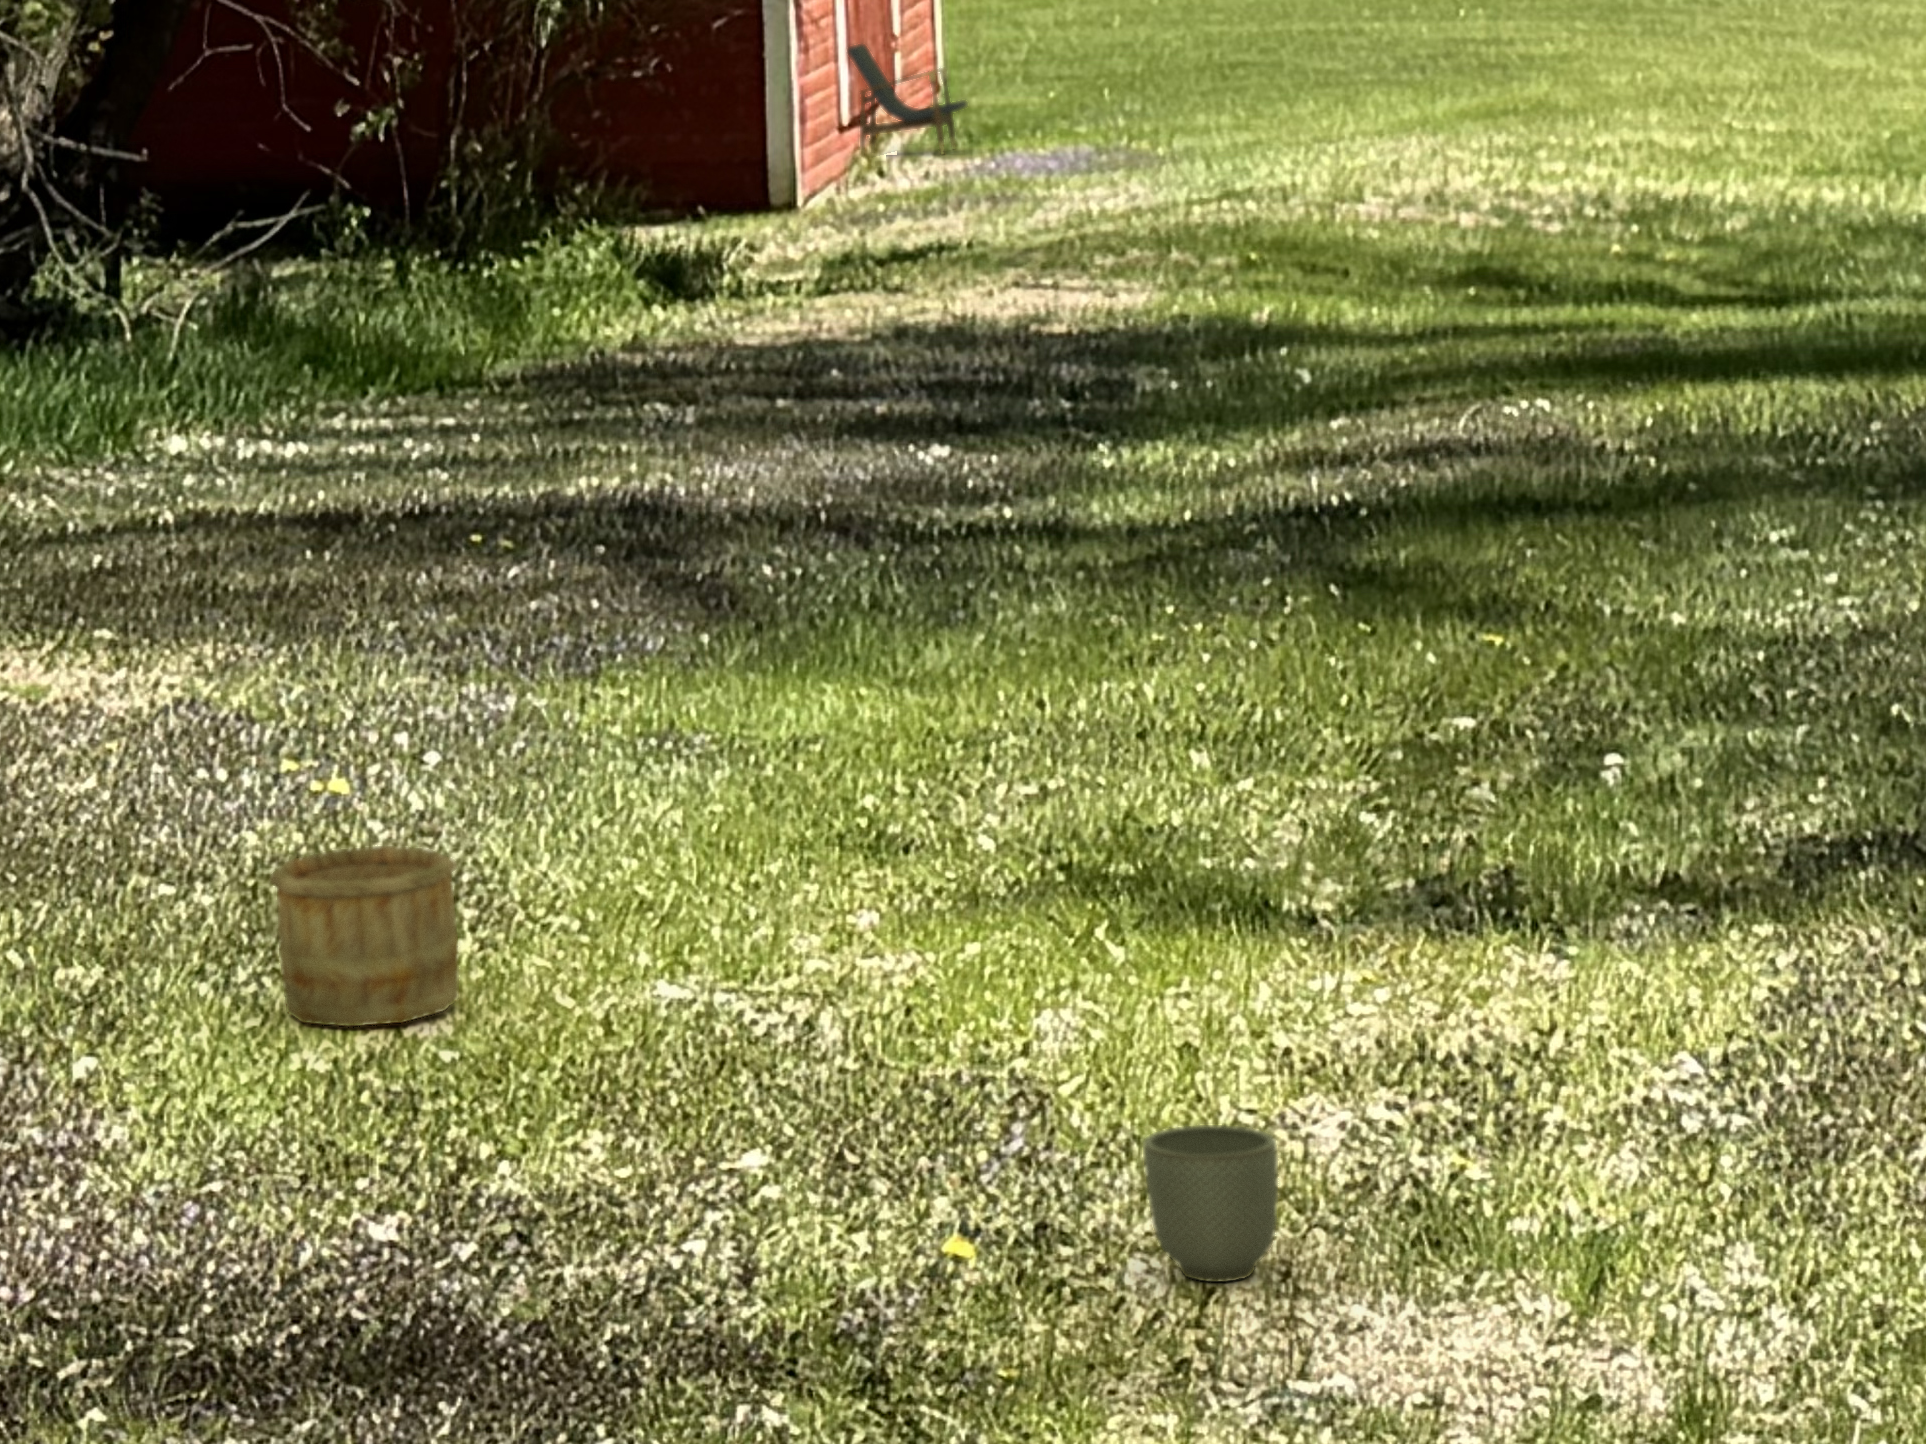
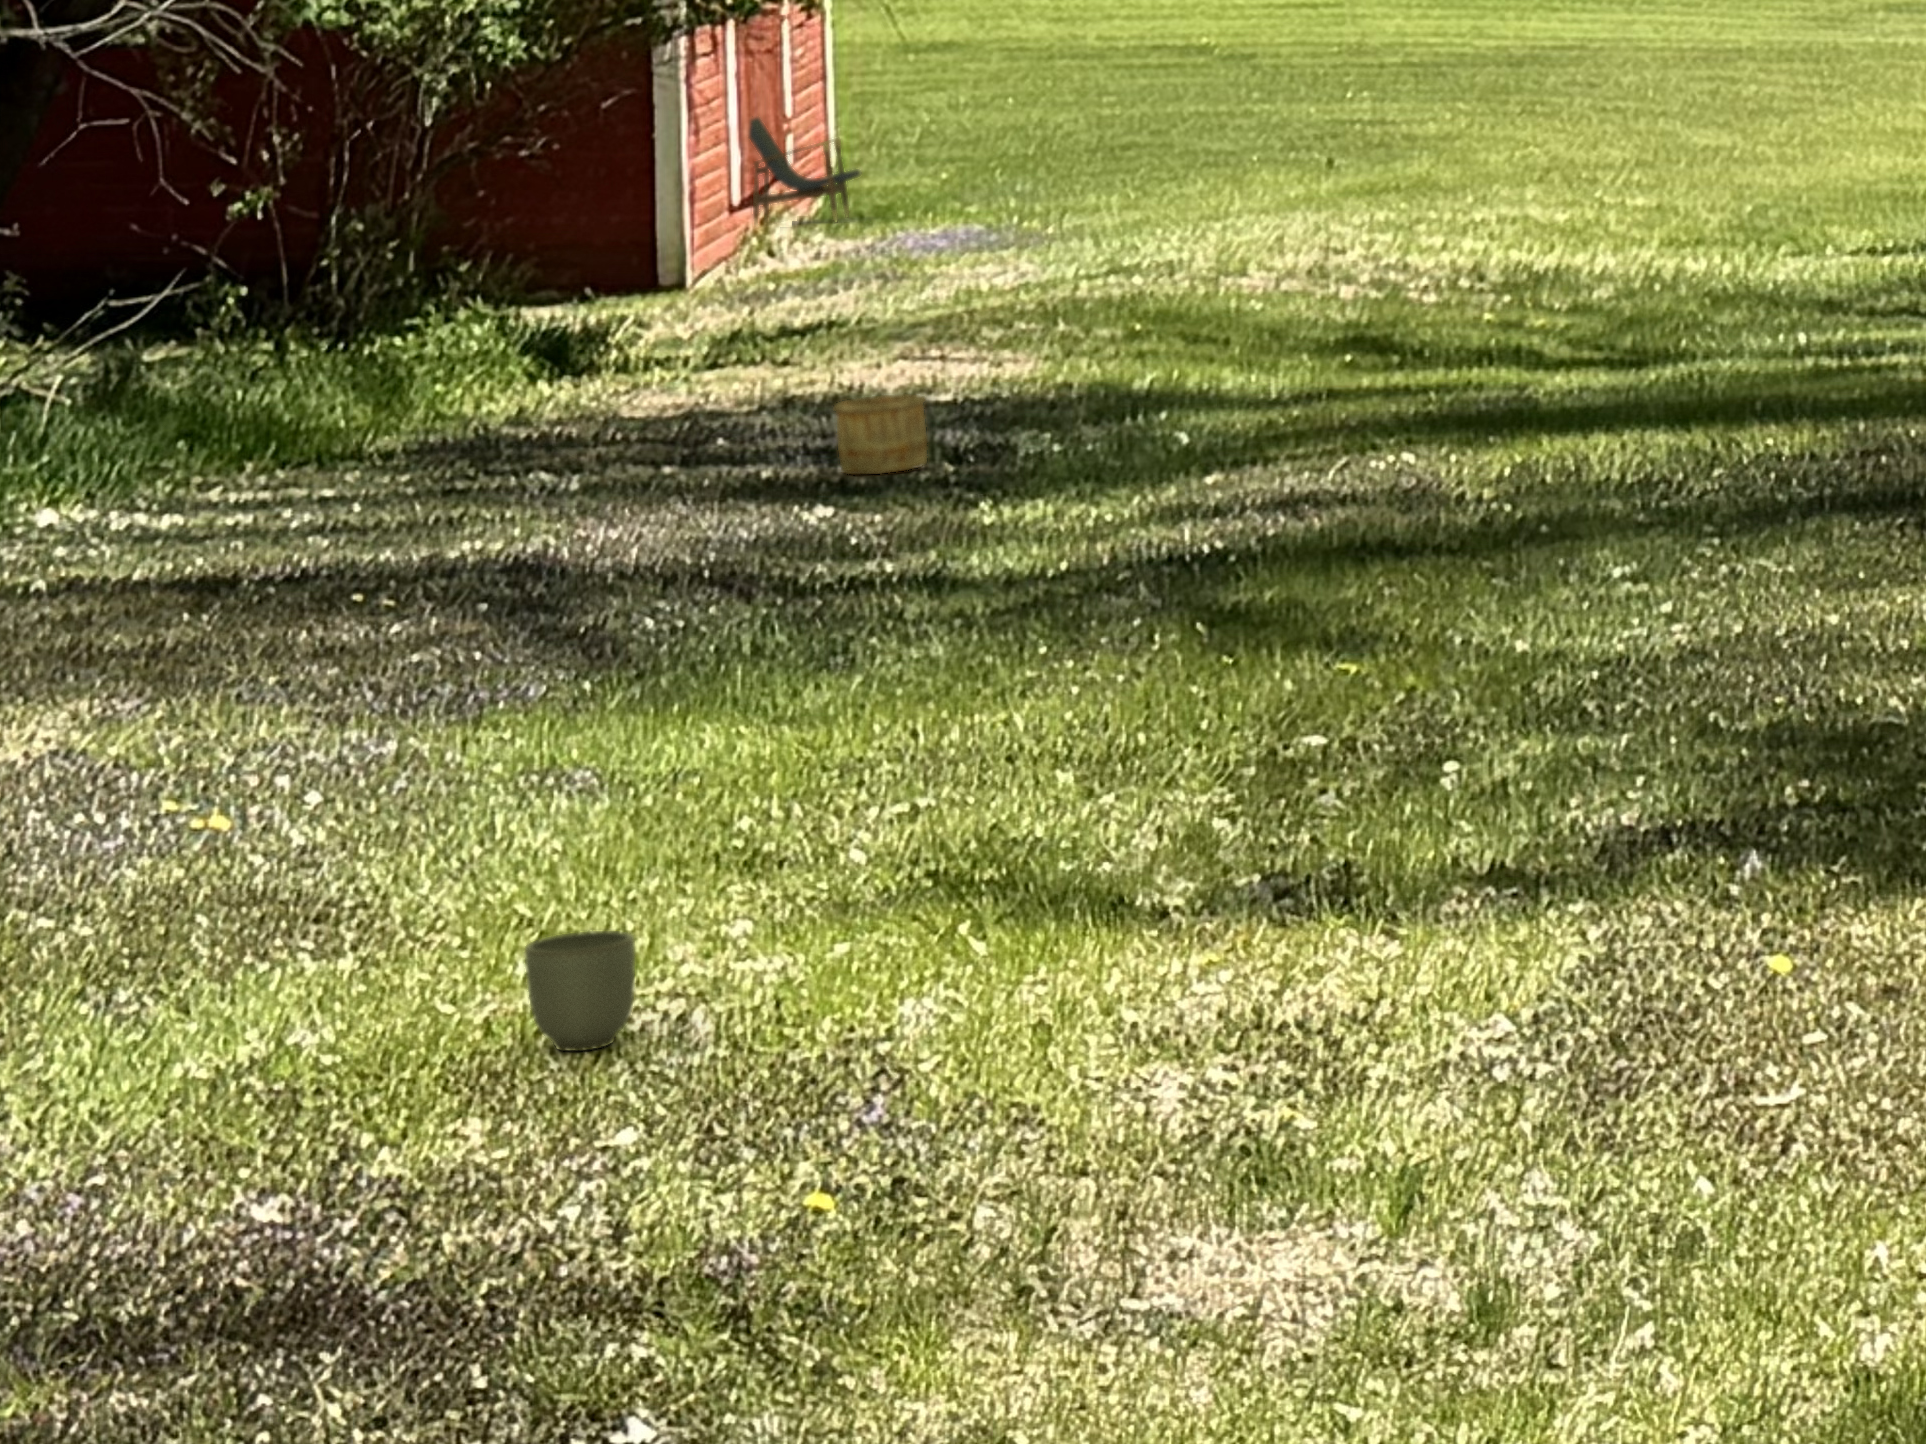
wooden bucket: present [270,846,459,1026] -> present [834,394,927,474]
planter: present [1143,1125,1278,1282] -> present [524,931,635,1051]

